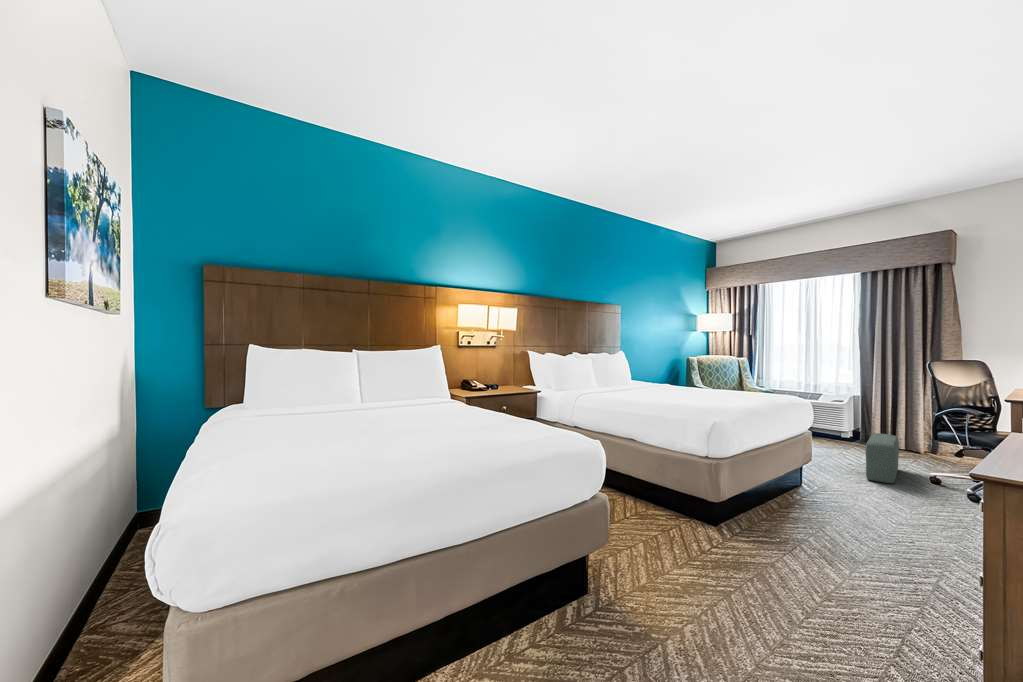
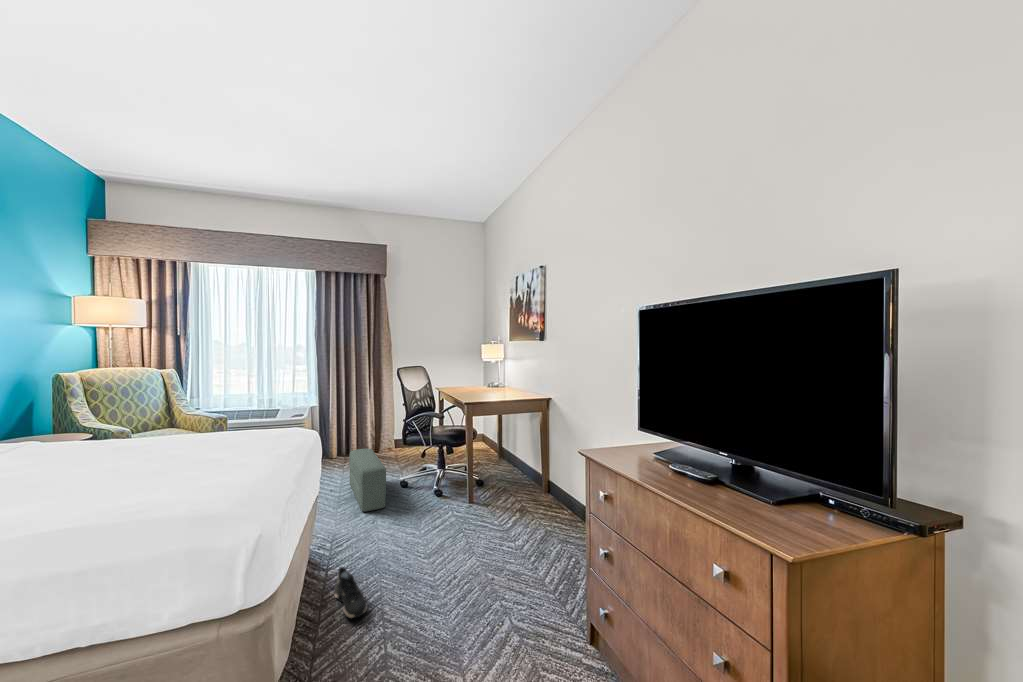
shoe: none [798,482,823,511] -> present [334,567,368,618]

